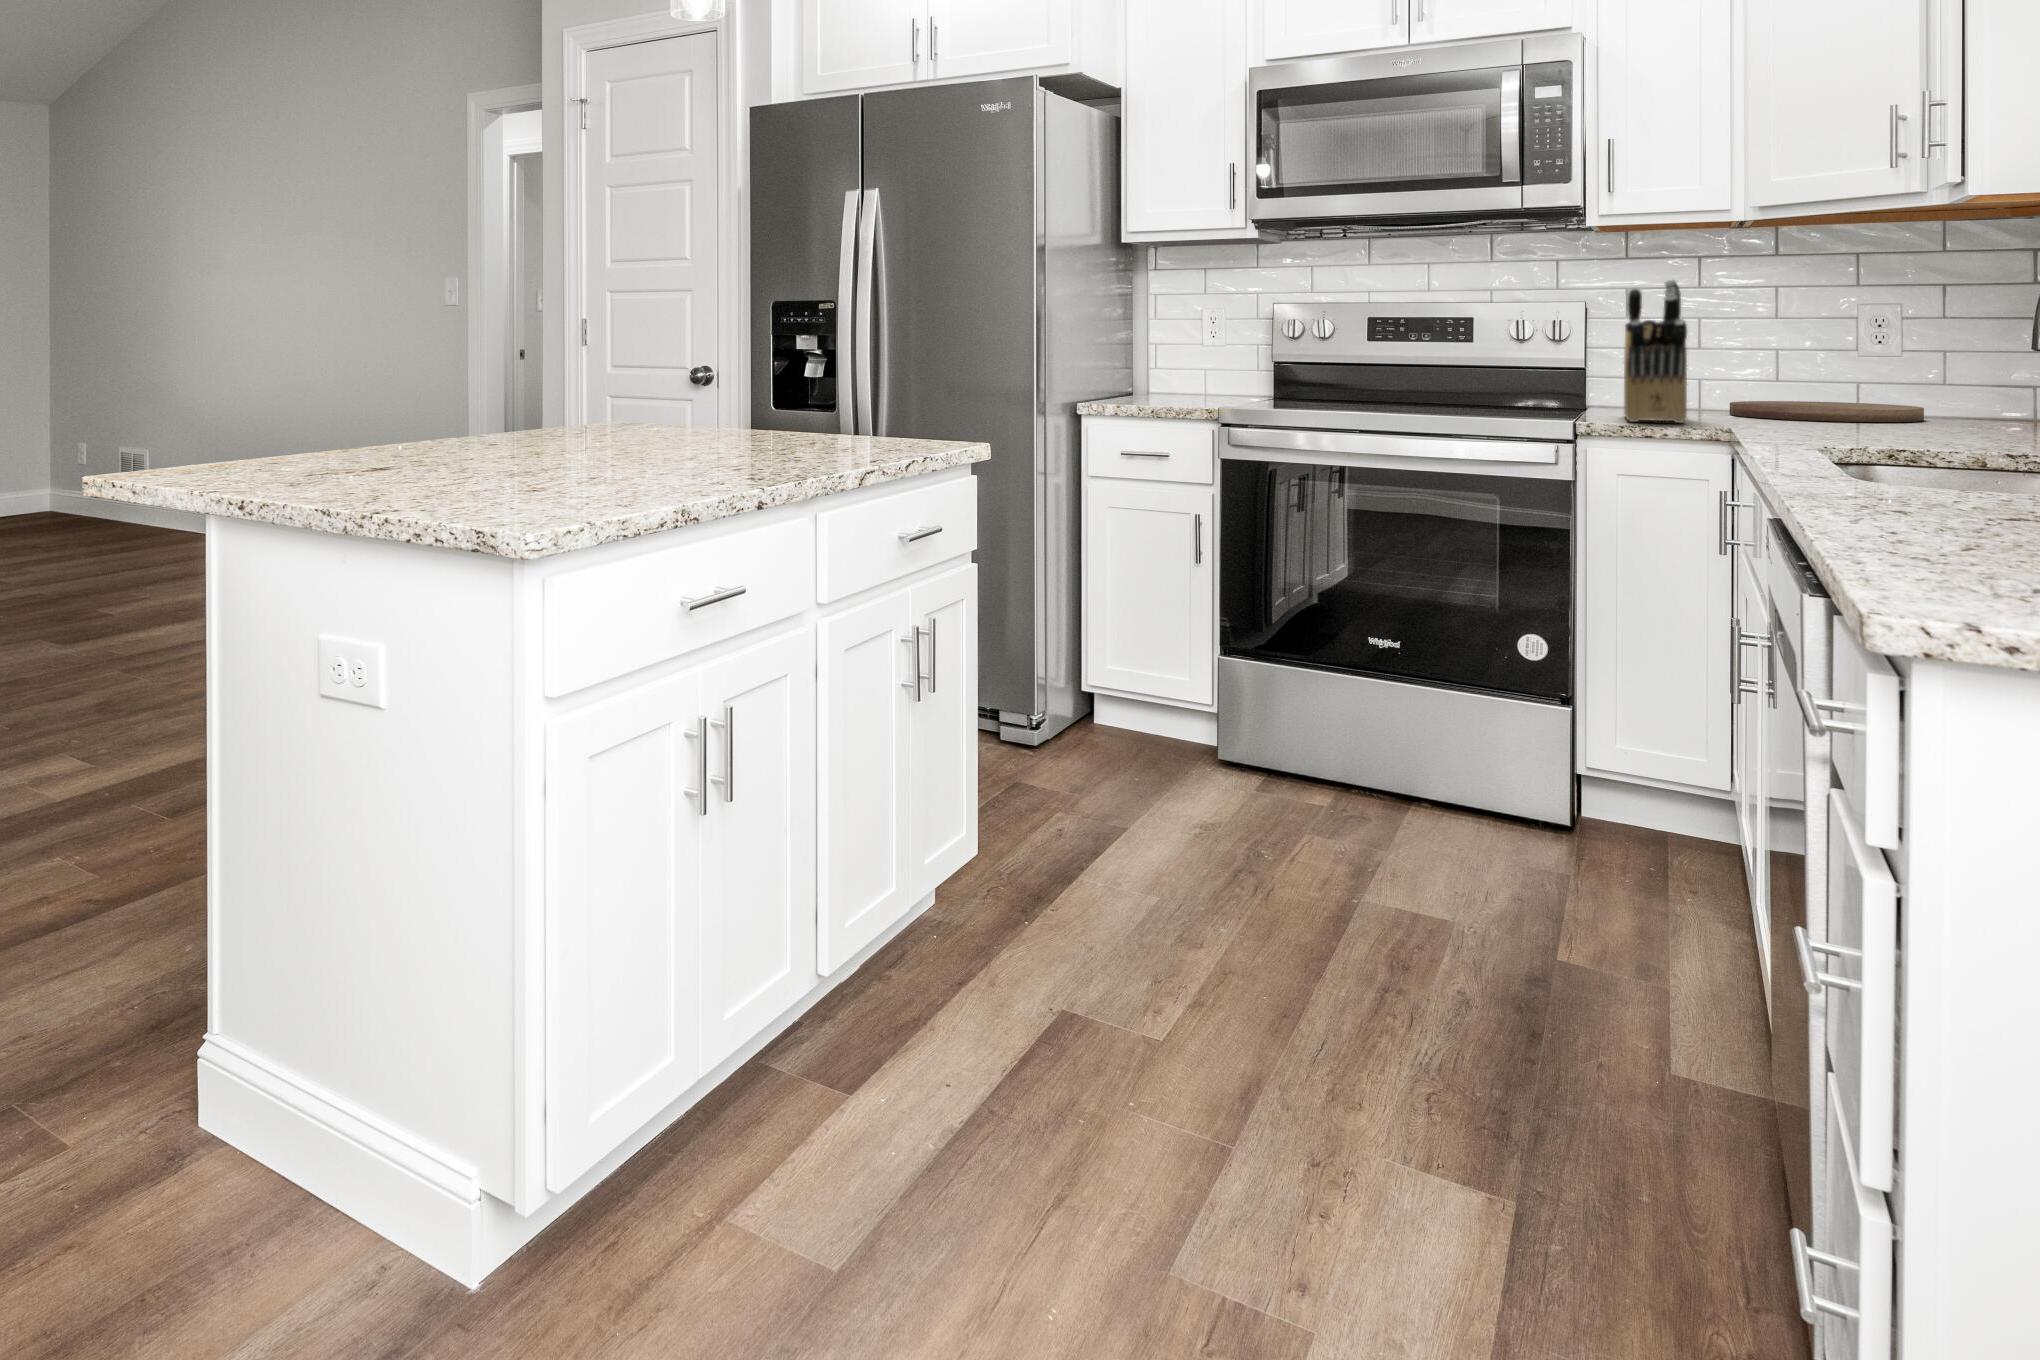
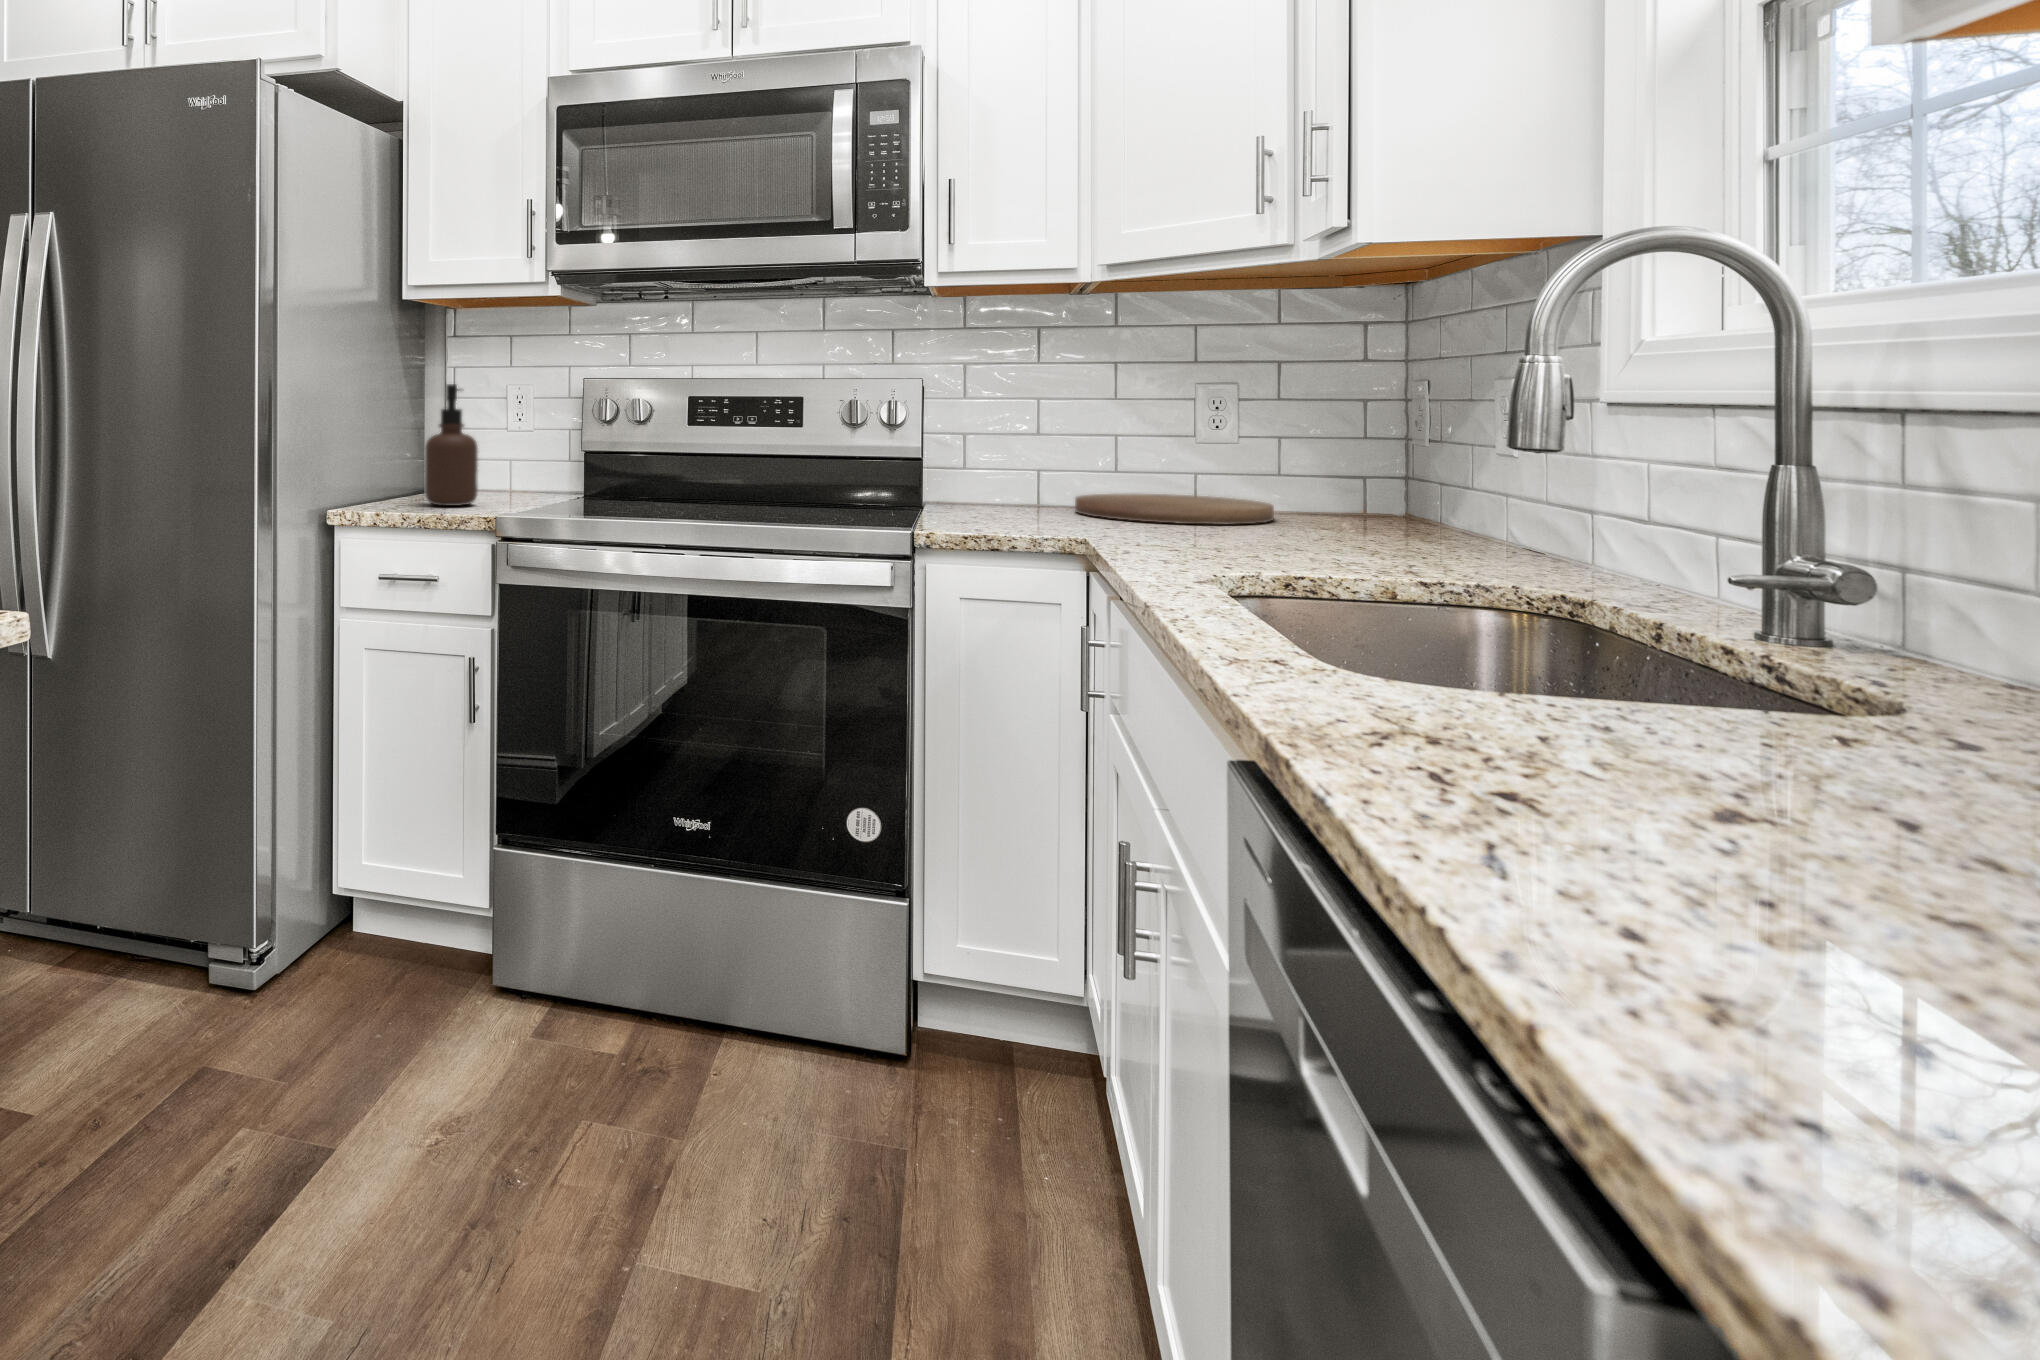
knife block: present [1624,280,1687,423] -> none [966,353,1038,532]
soap dispenser: none [1153,311,1195,405] -> present [425,384,478,506]

